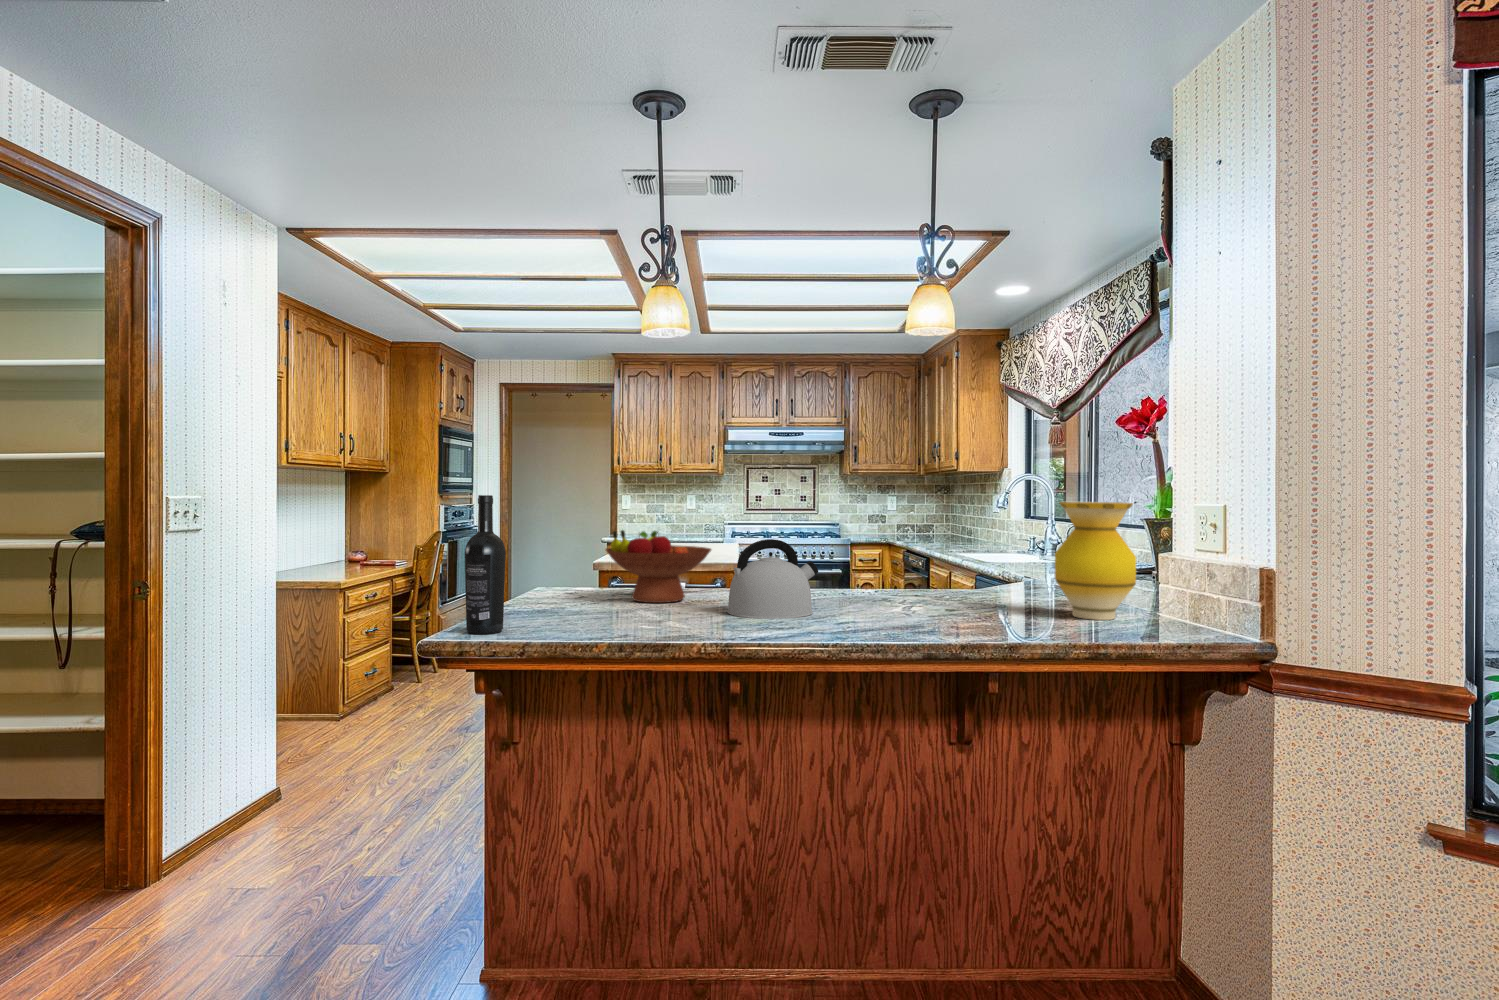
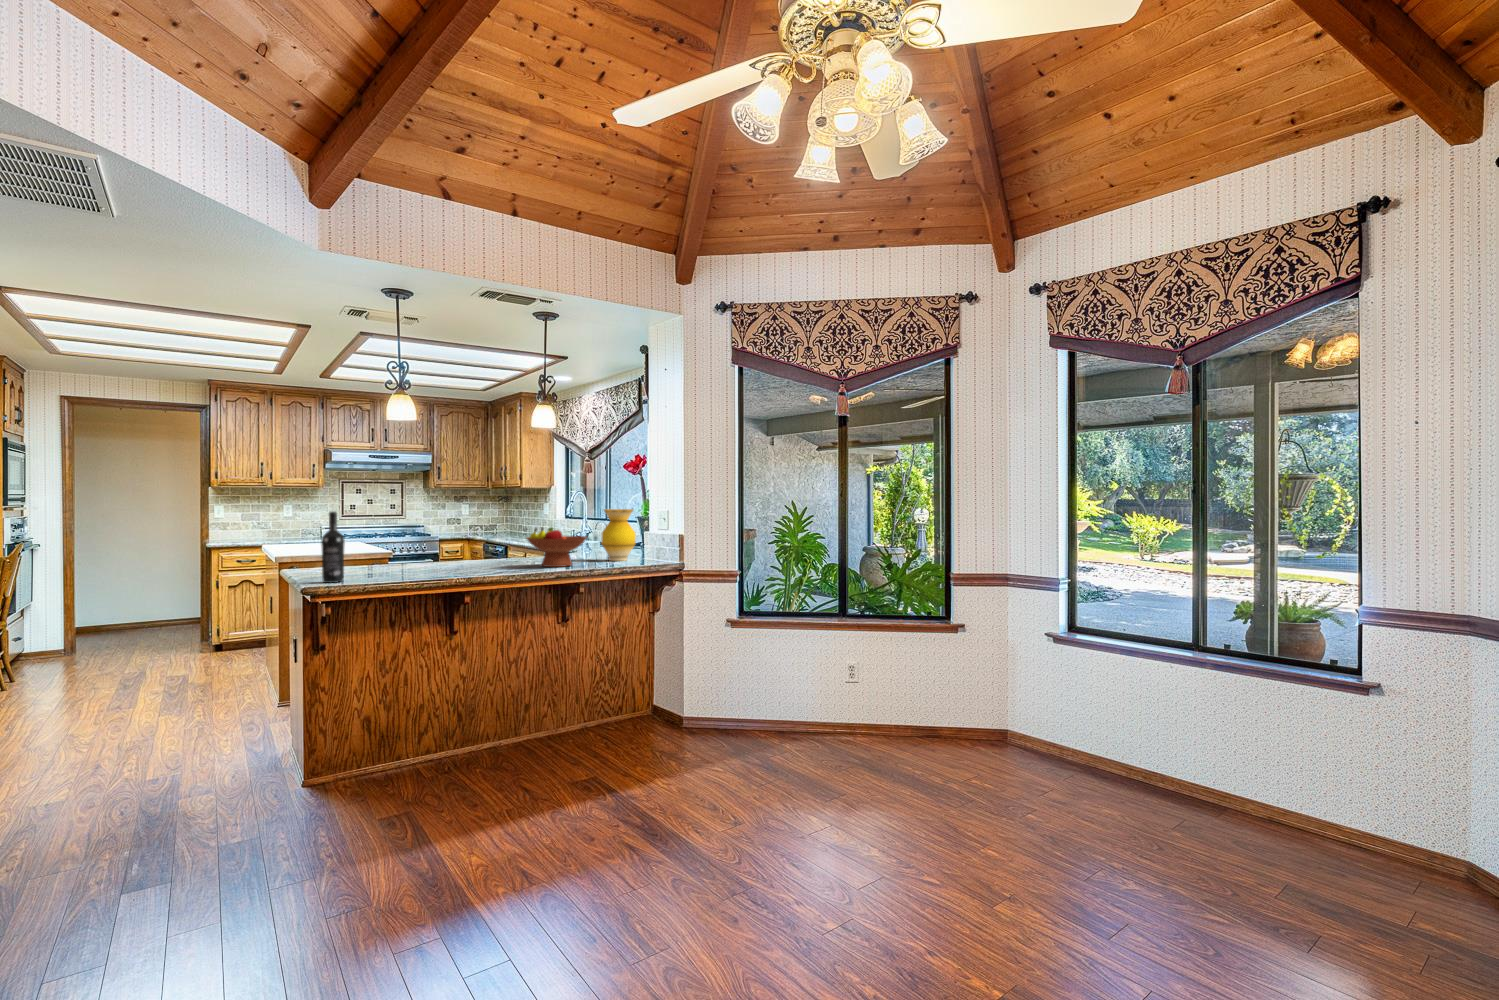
fruit bowl: present [605,530,711,603] -> present [527,527,587,567]
kettle: present [727,539,818,619] -> none [442,531,490,571]

